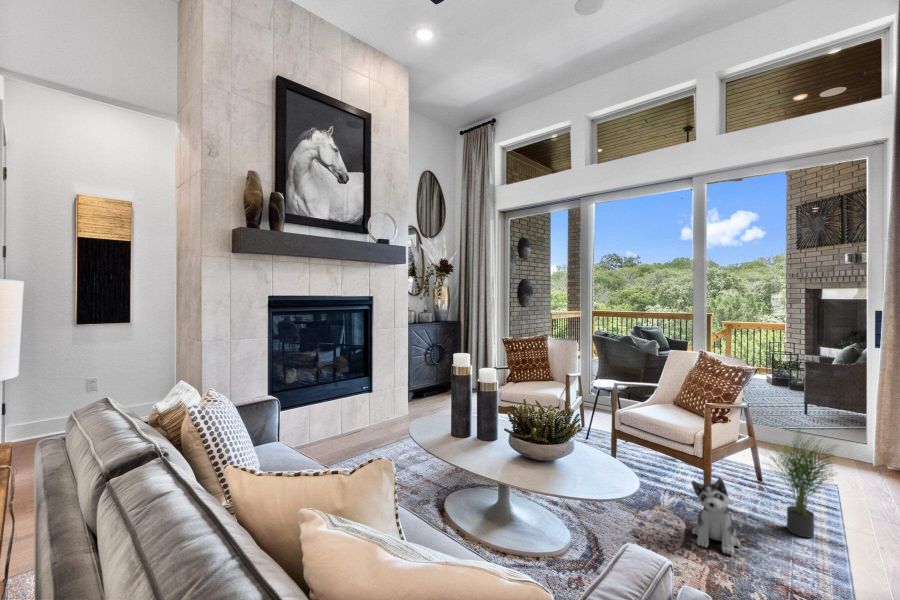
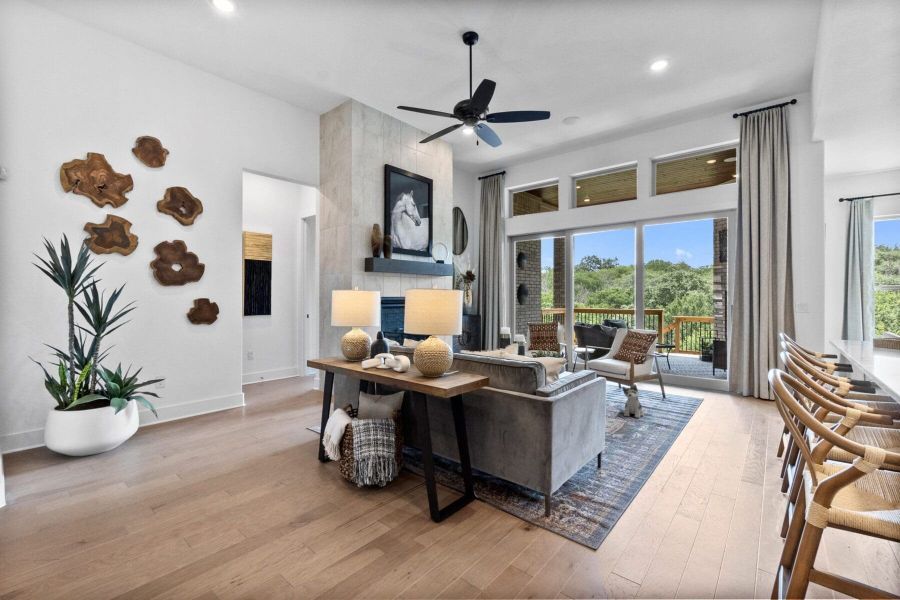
potted plant: present [770,435,834,537] -> none [656,362,692,413]

